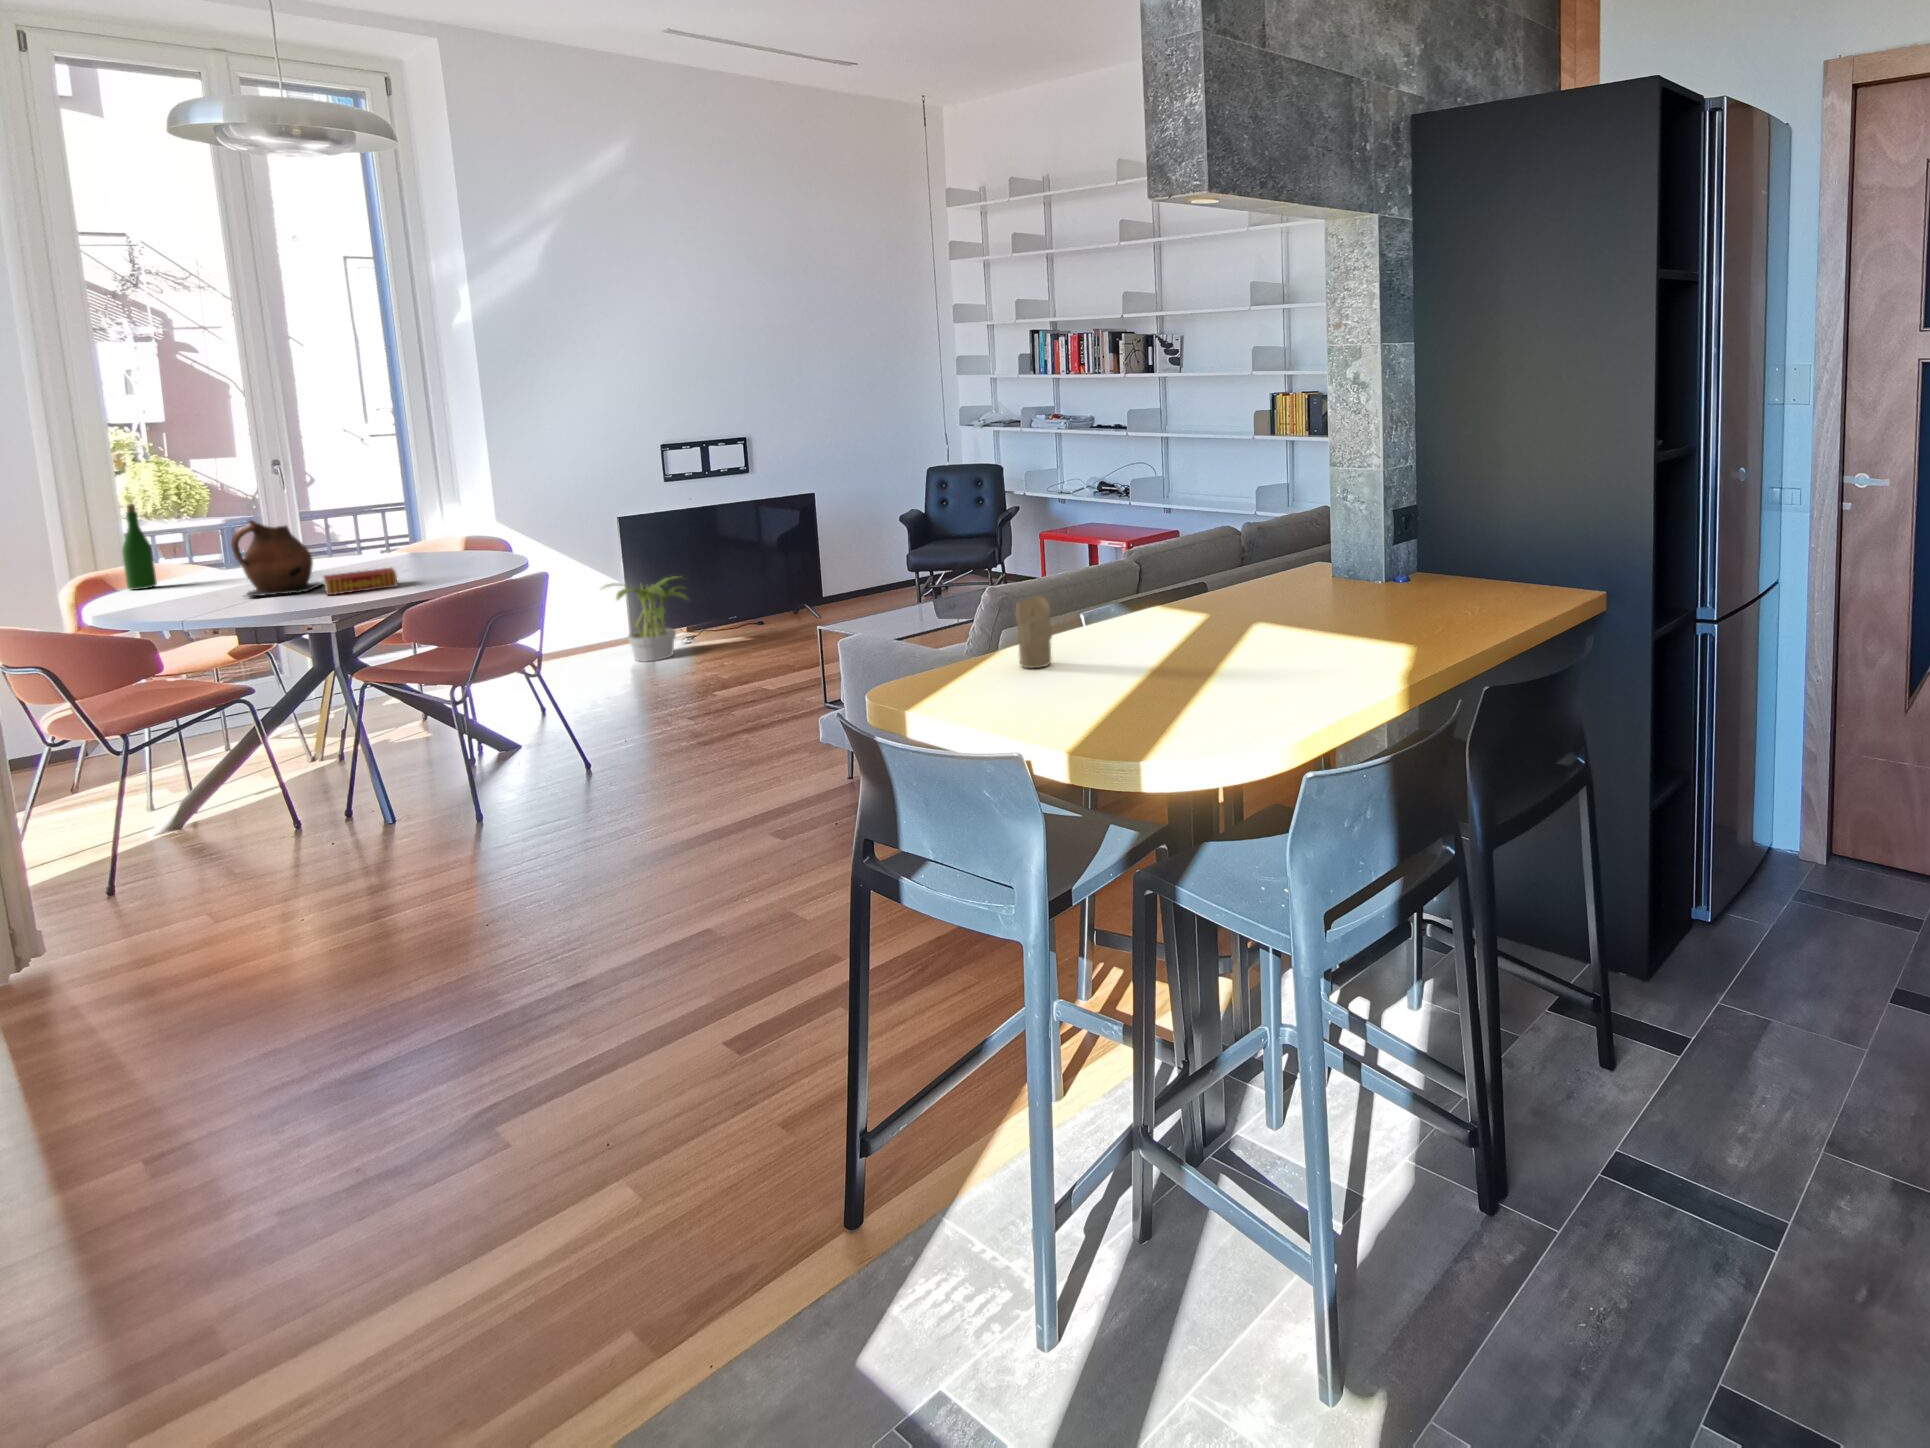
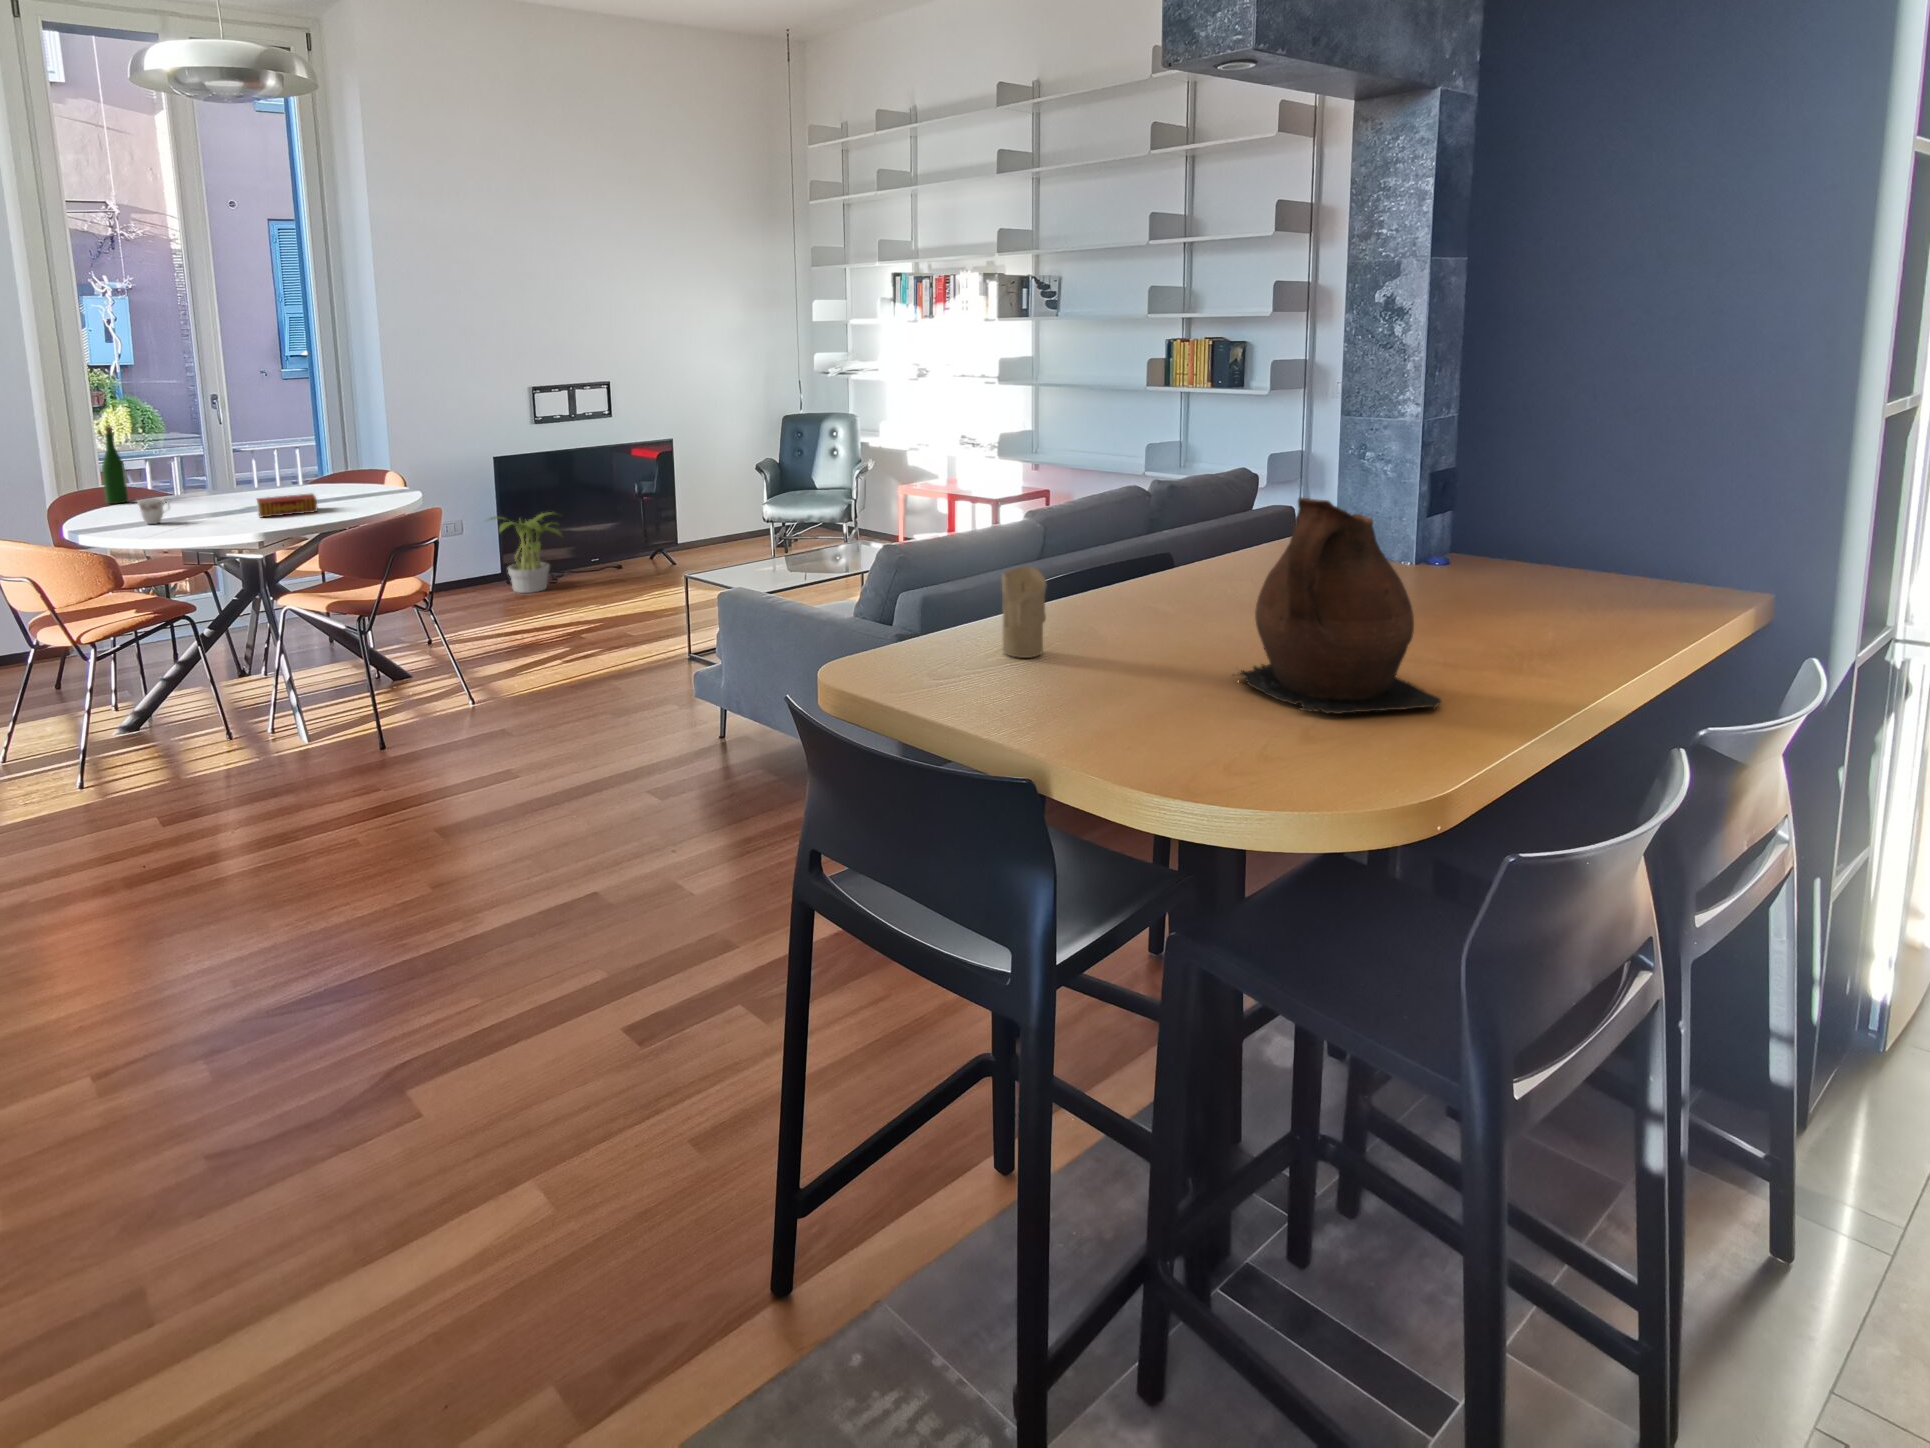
ceramic pitcher: present [231,520,324,597] -> present [1240,497,1441,714]
teacup: none [172,580,215,609] -> present [137,498,165,524]

